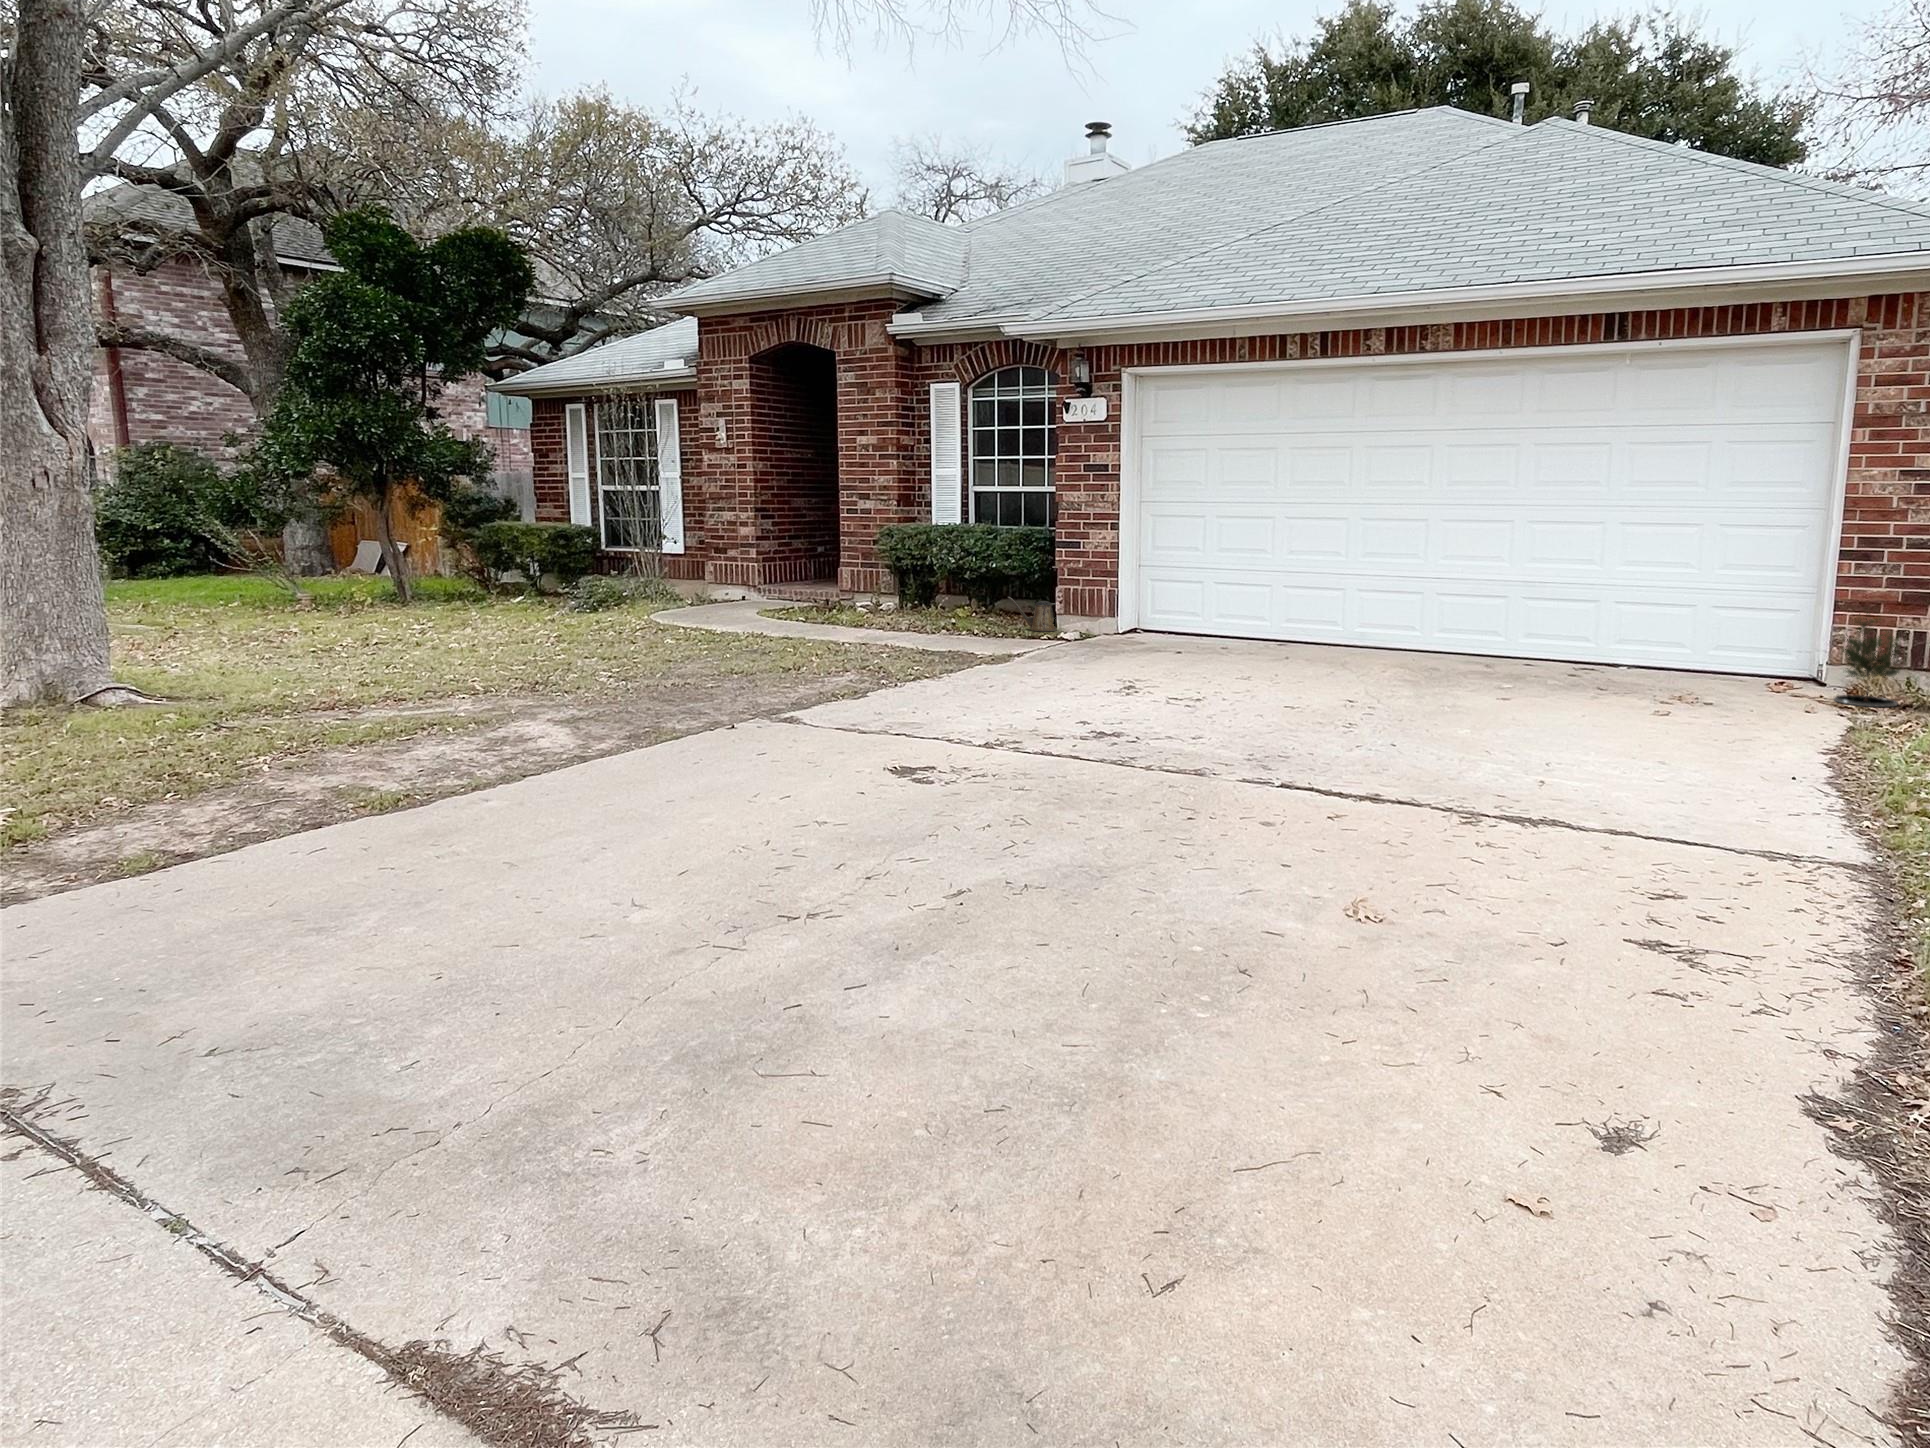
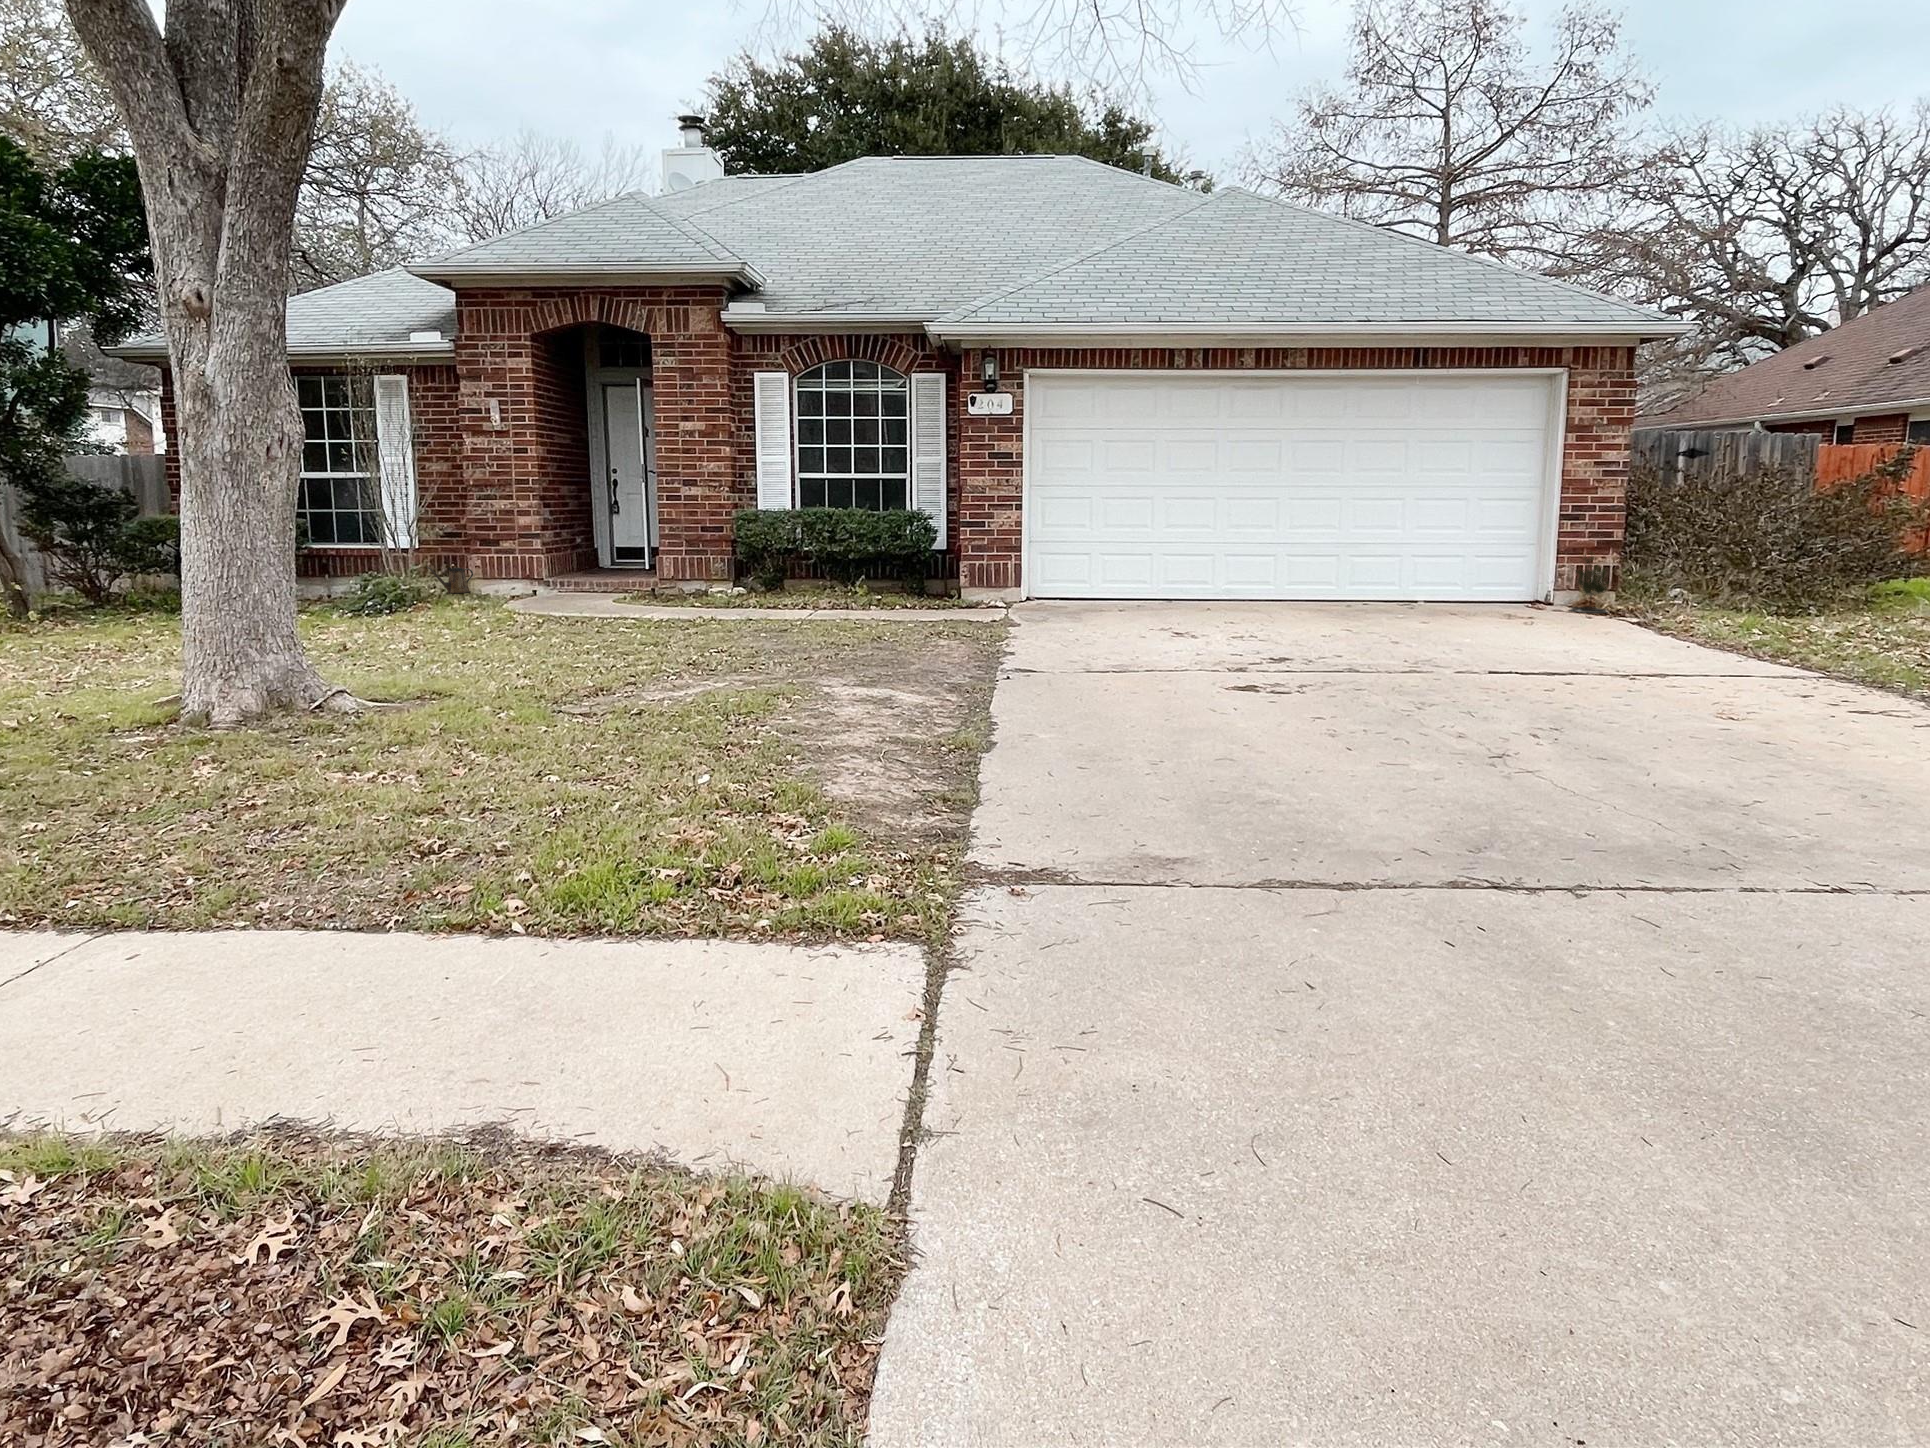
watering can: present [1008,597,1056,631] -> present [426,567,473,593]

